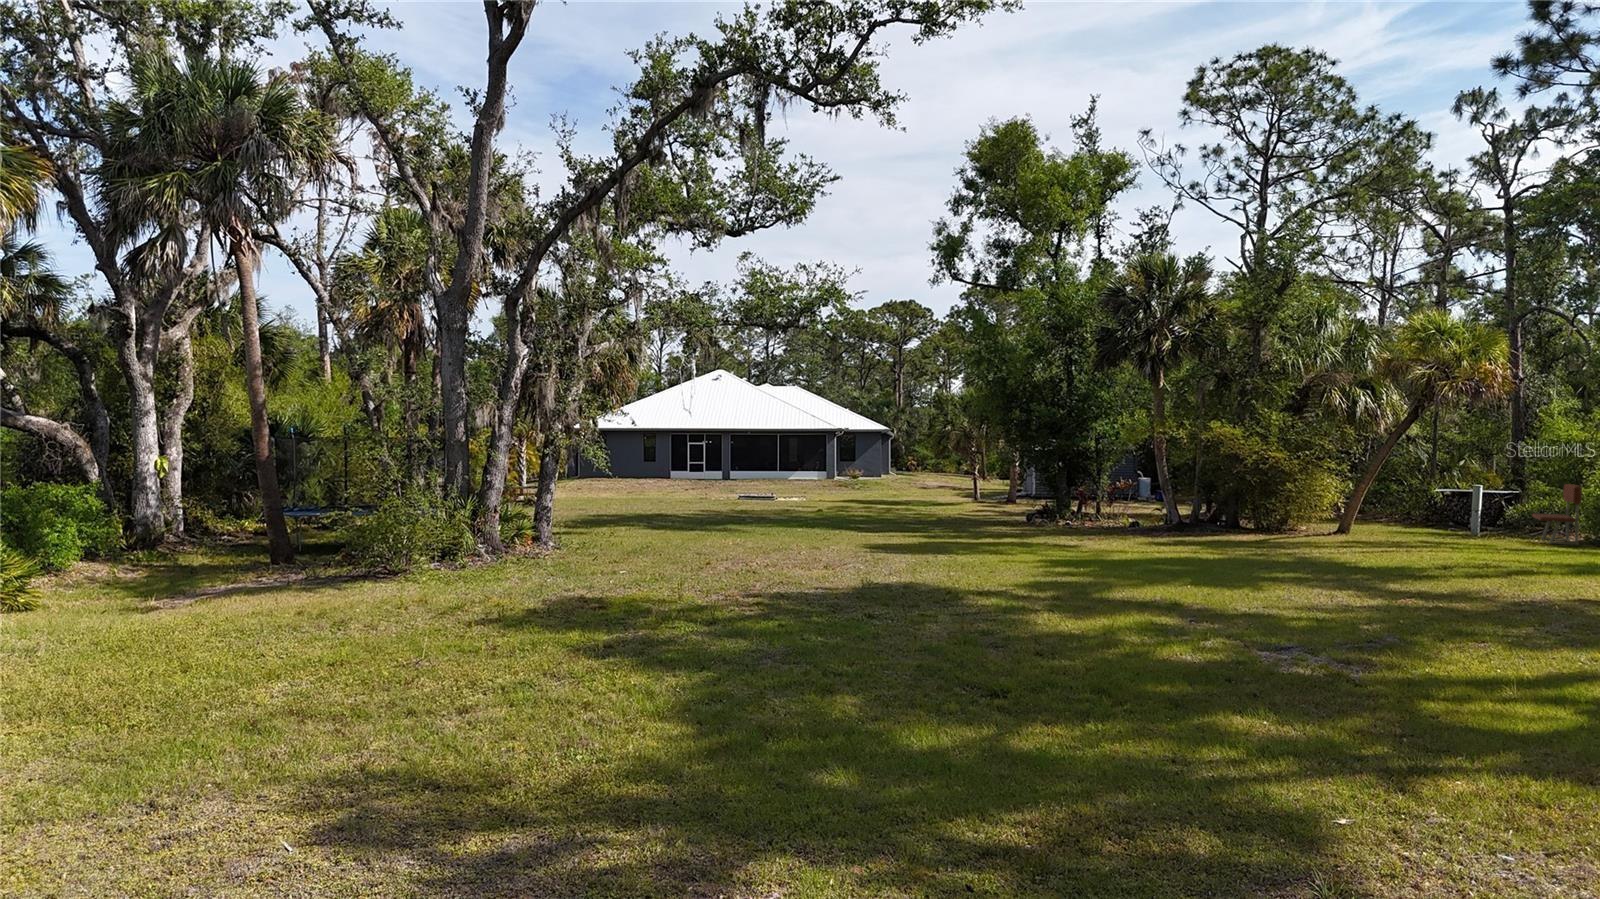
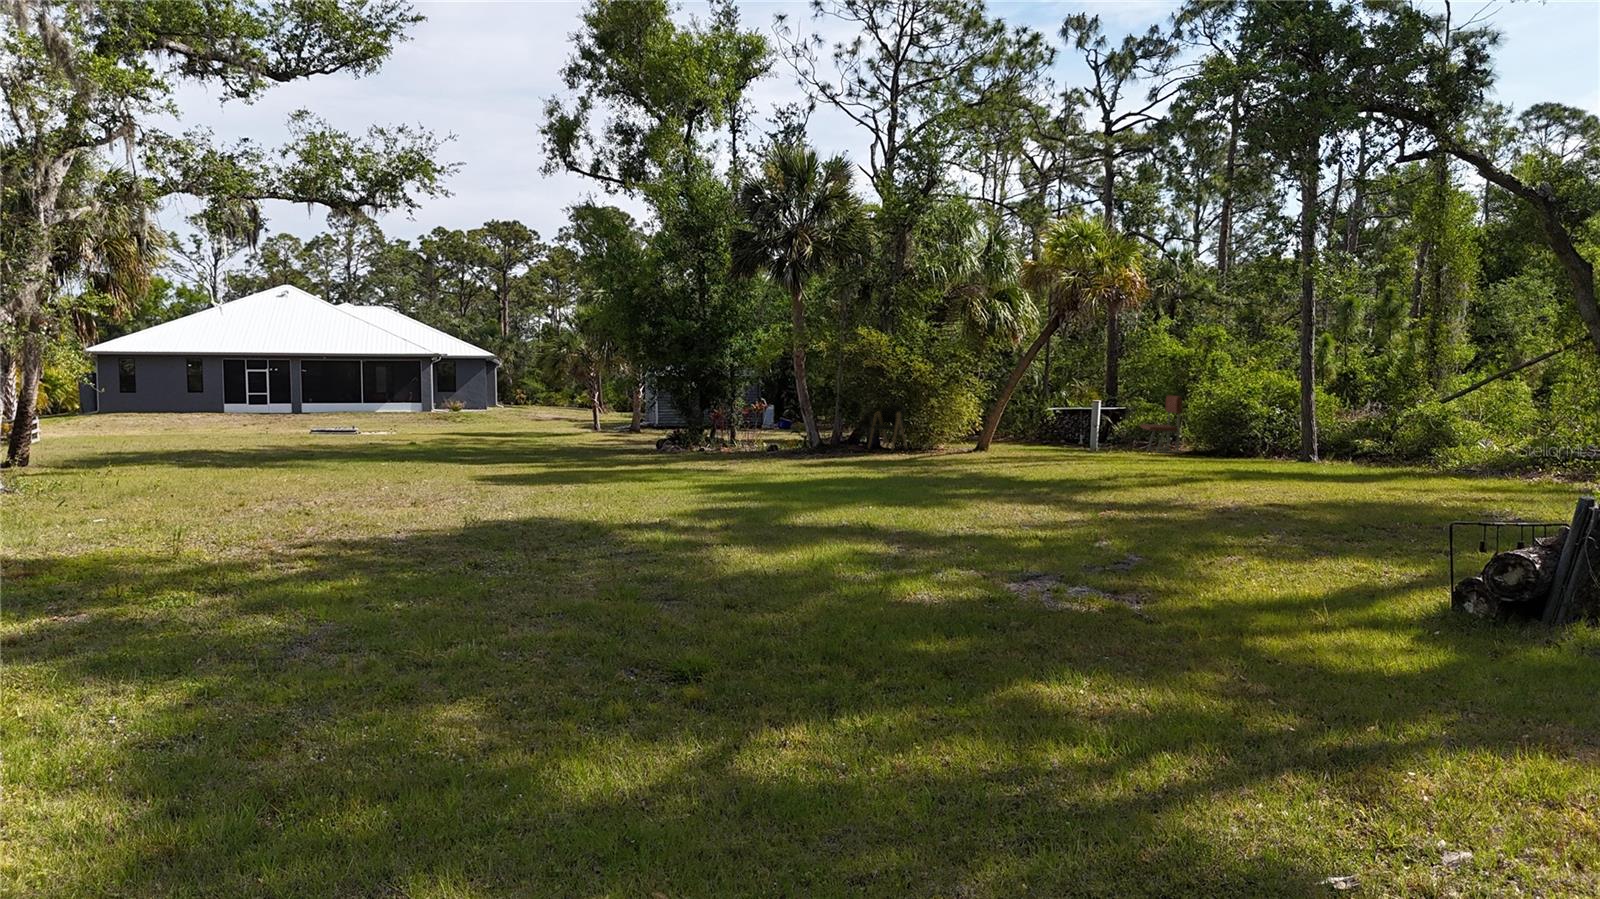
chair: none [1223,487,1264,531] -> present [868,404,907,450]

